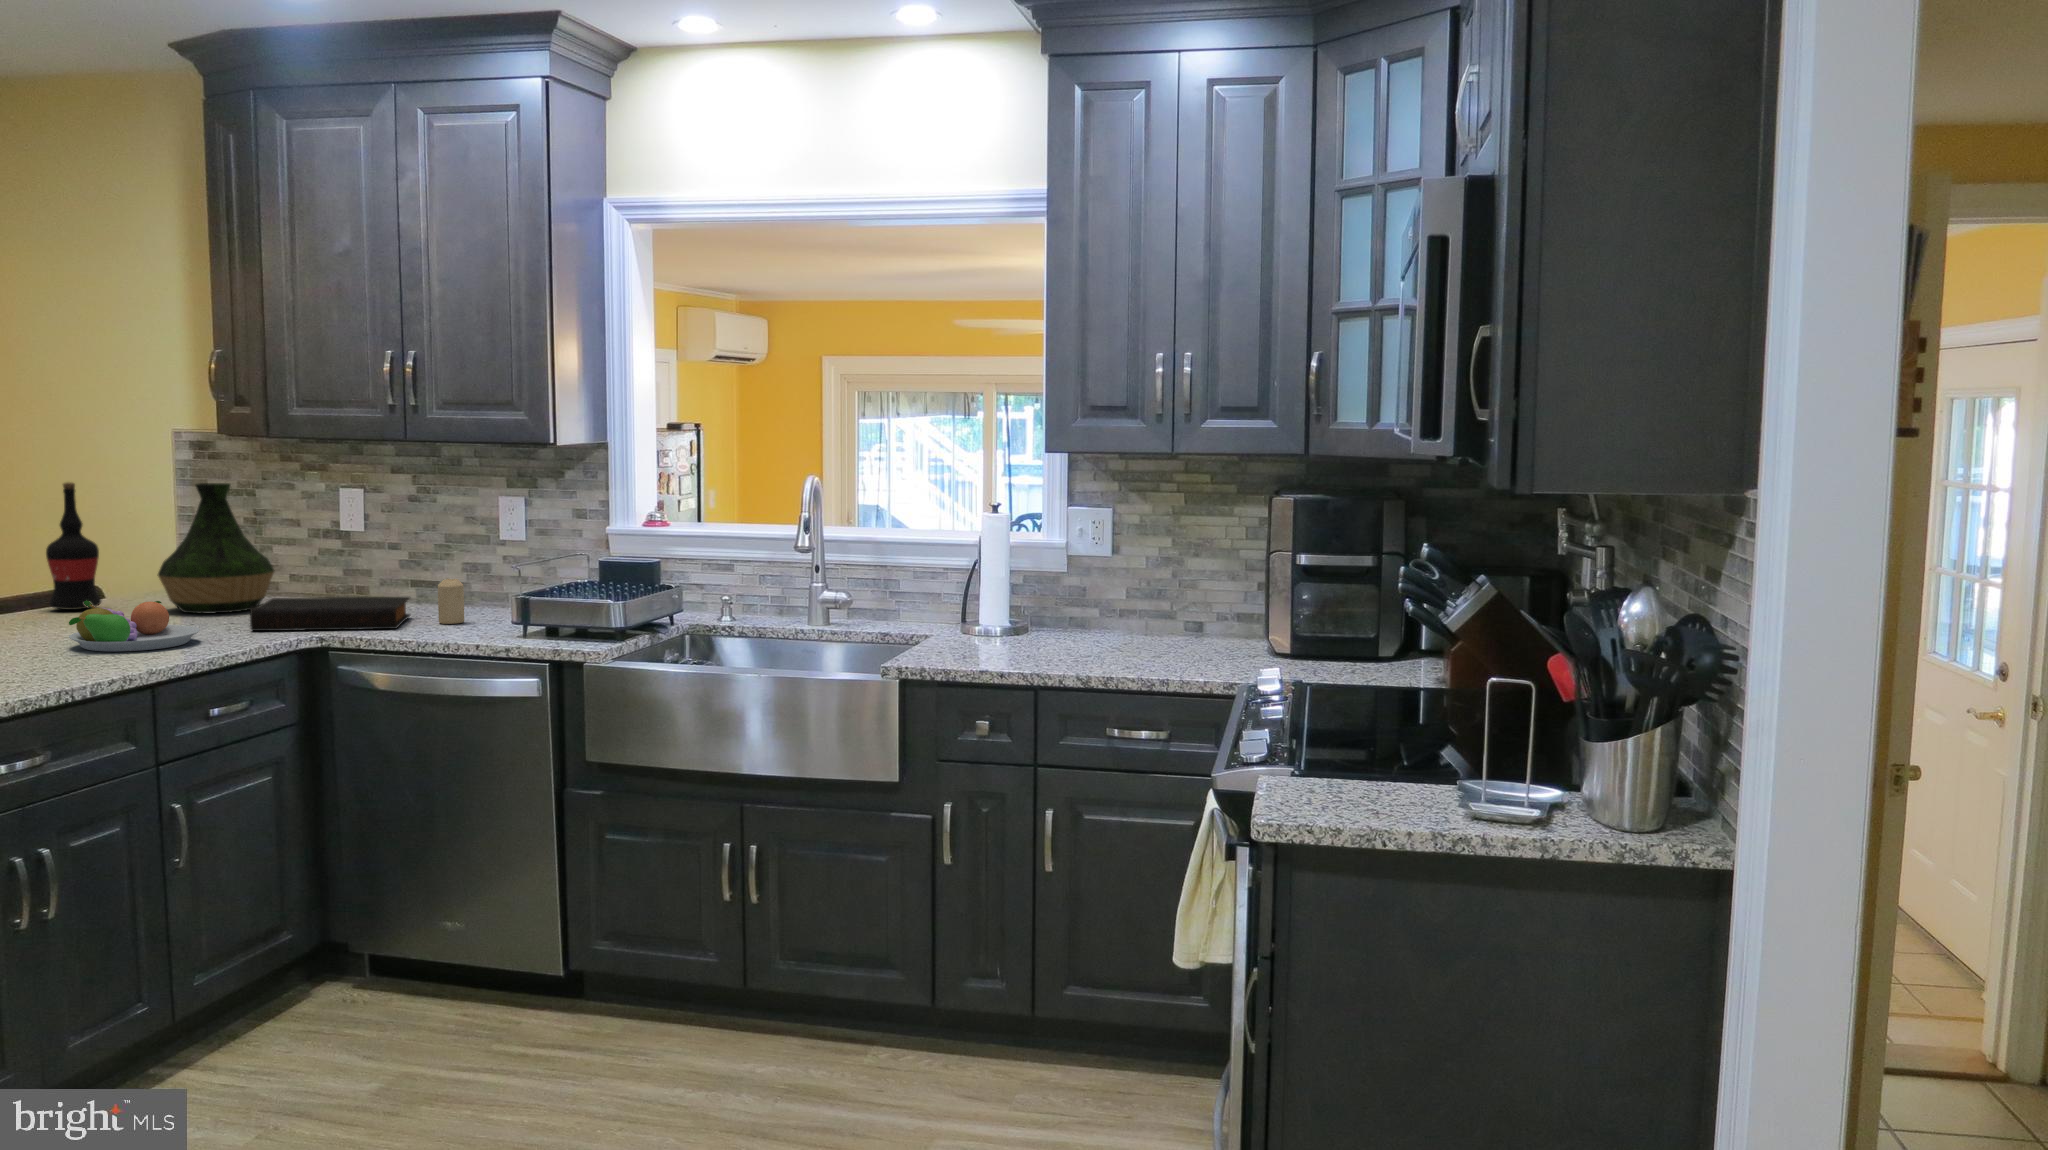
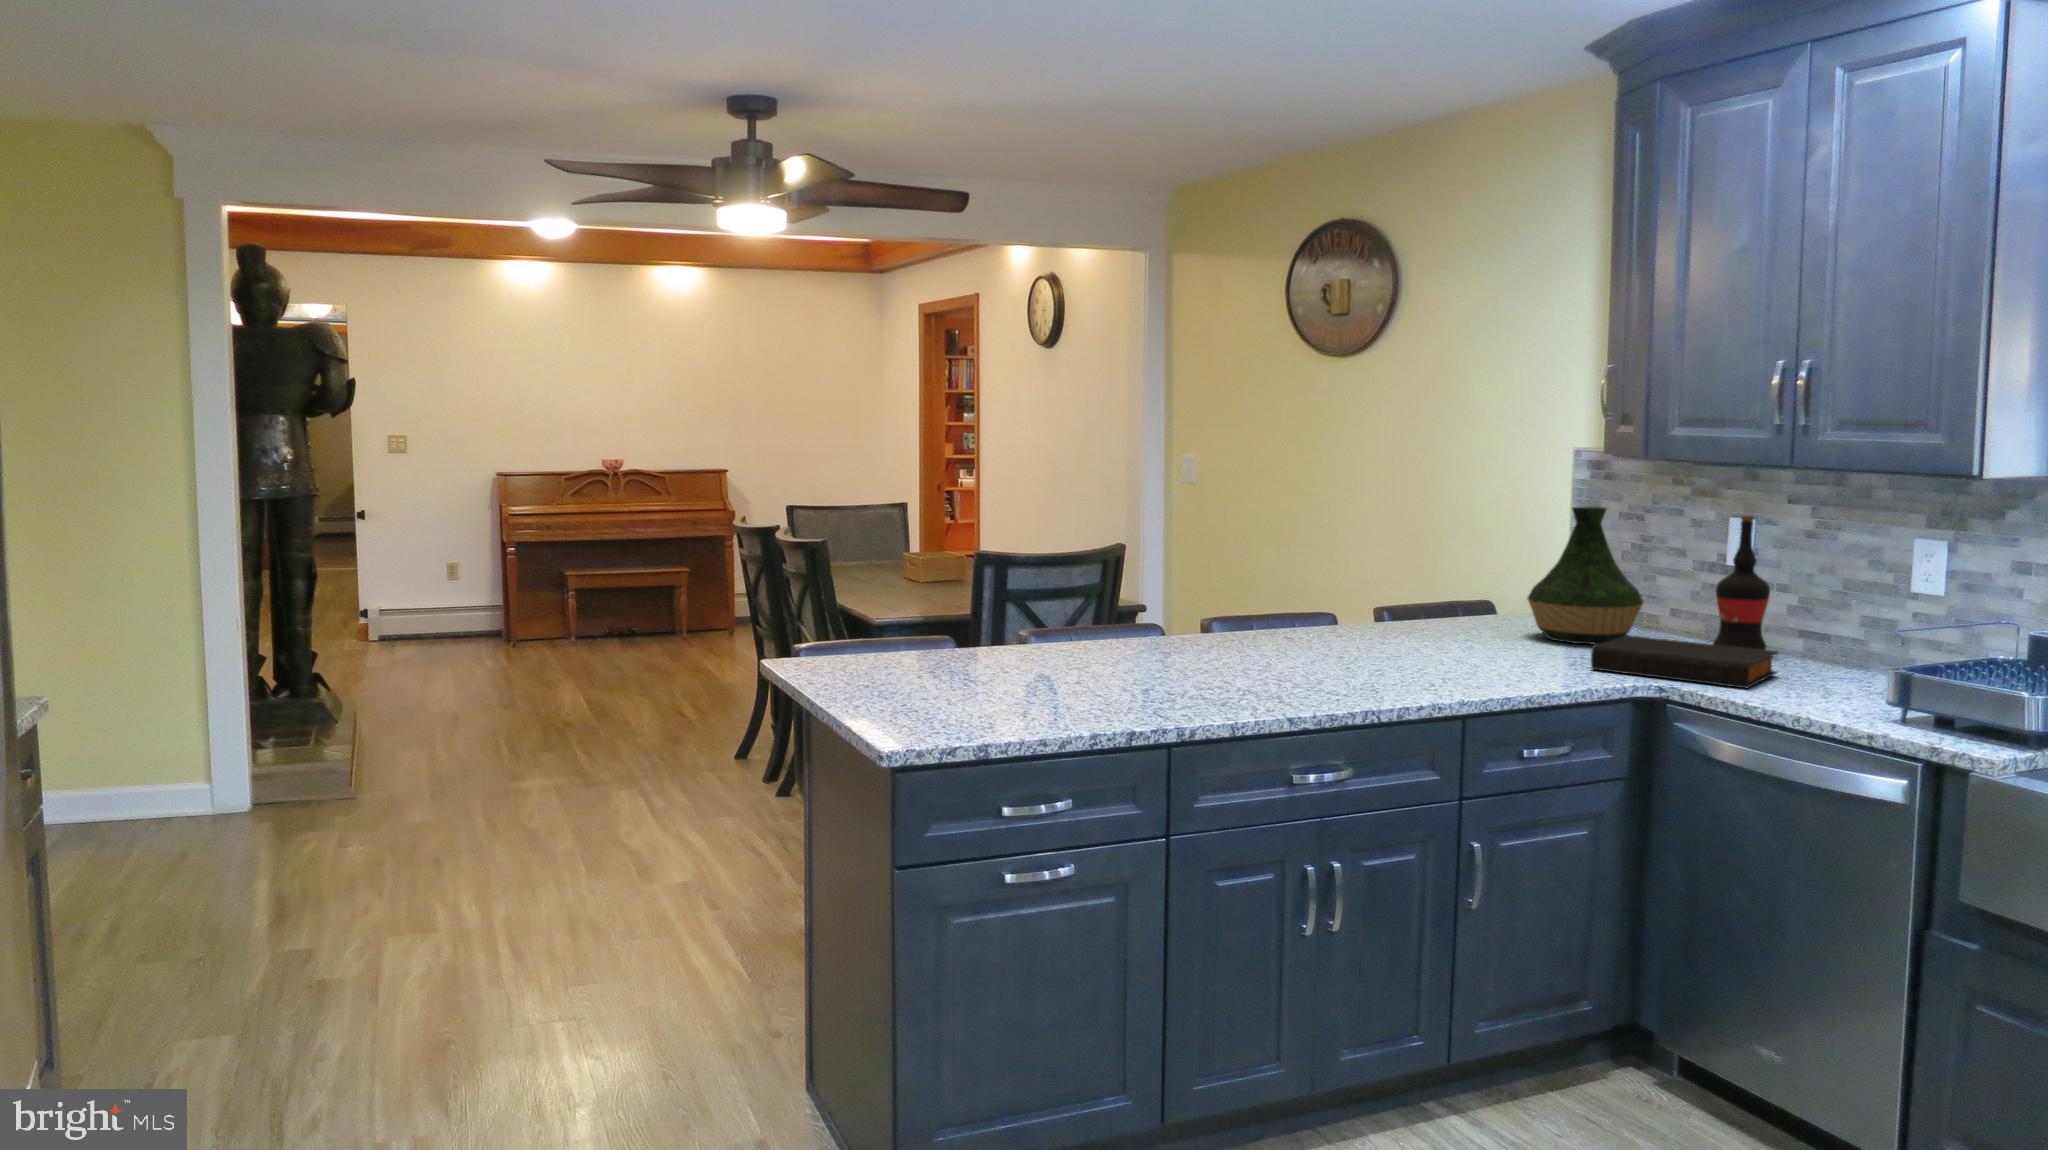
wine bottle: present [46,482,101,610] -> present [1713,515,1770,650]
candle: present [438,578,464,624] -> none [1805,636,1841,691]
fruit bowl: present [69,600,200,652] -> none [1412,620,1535,677]

